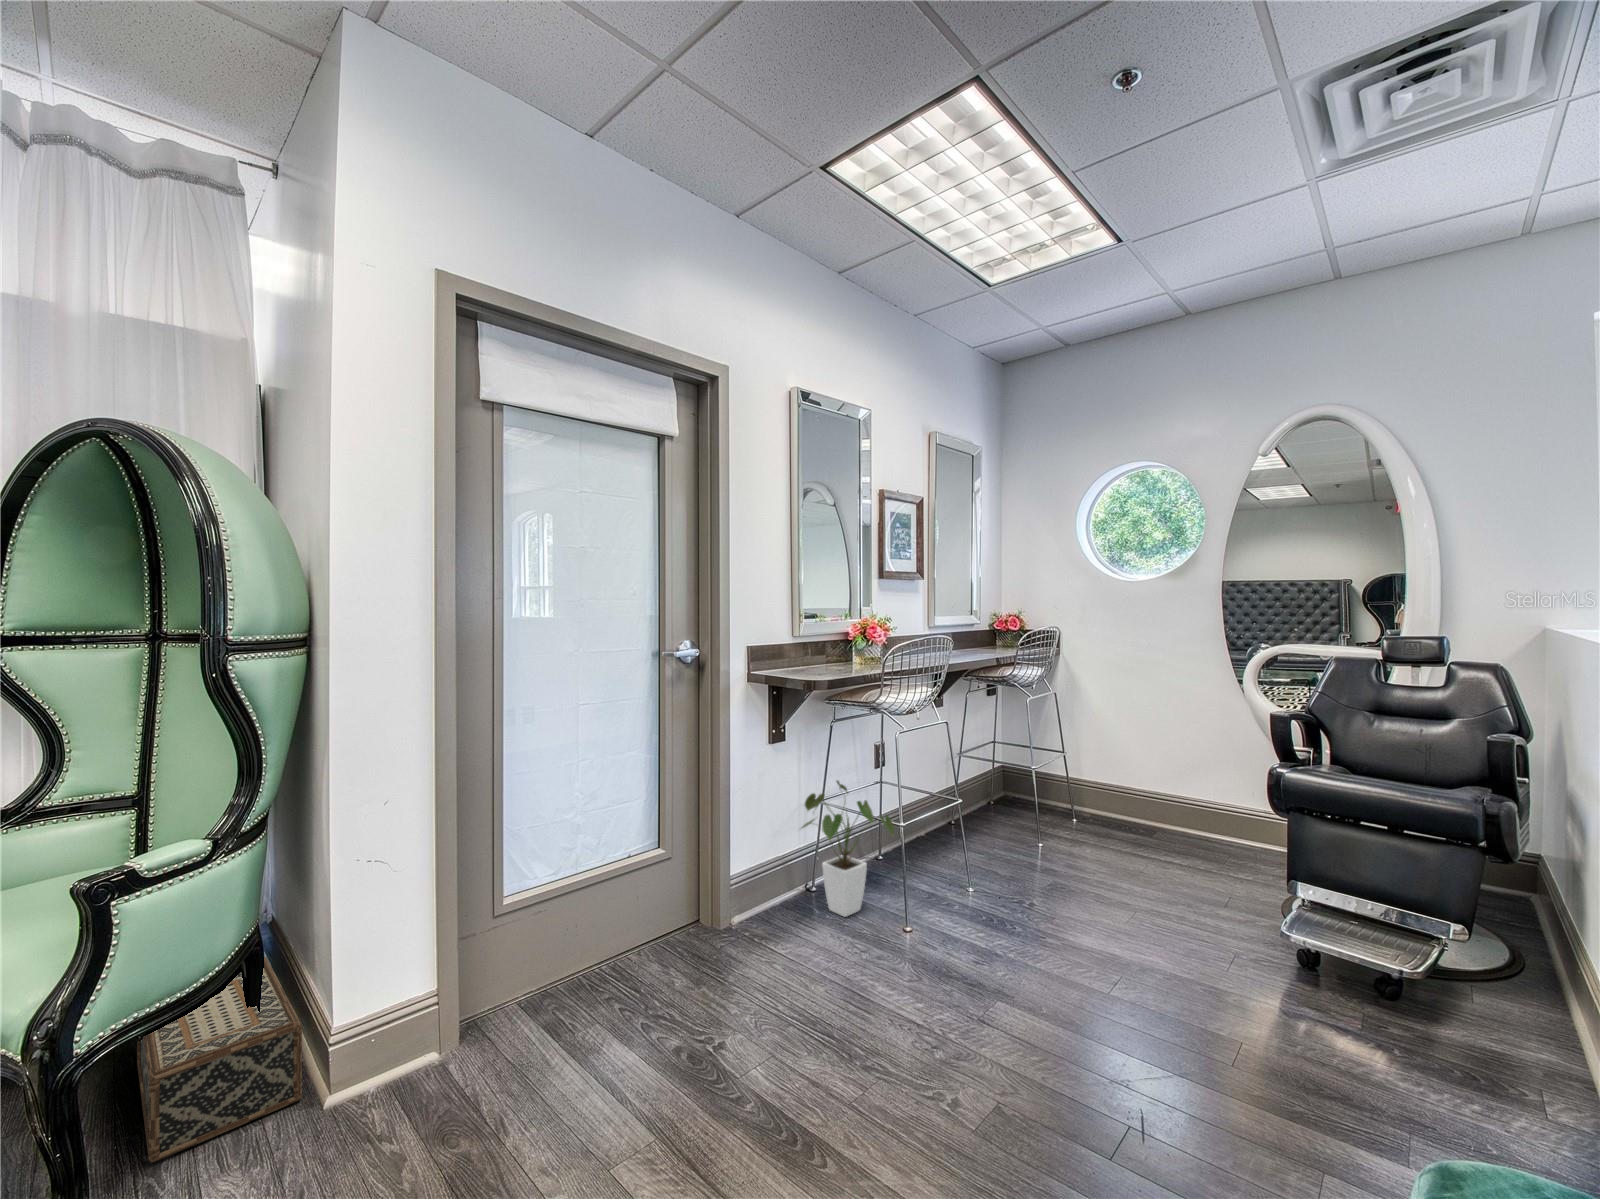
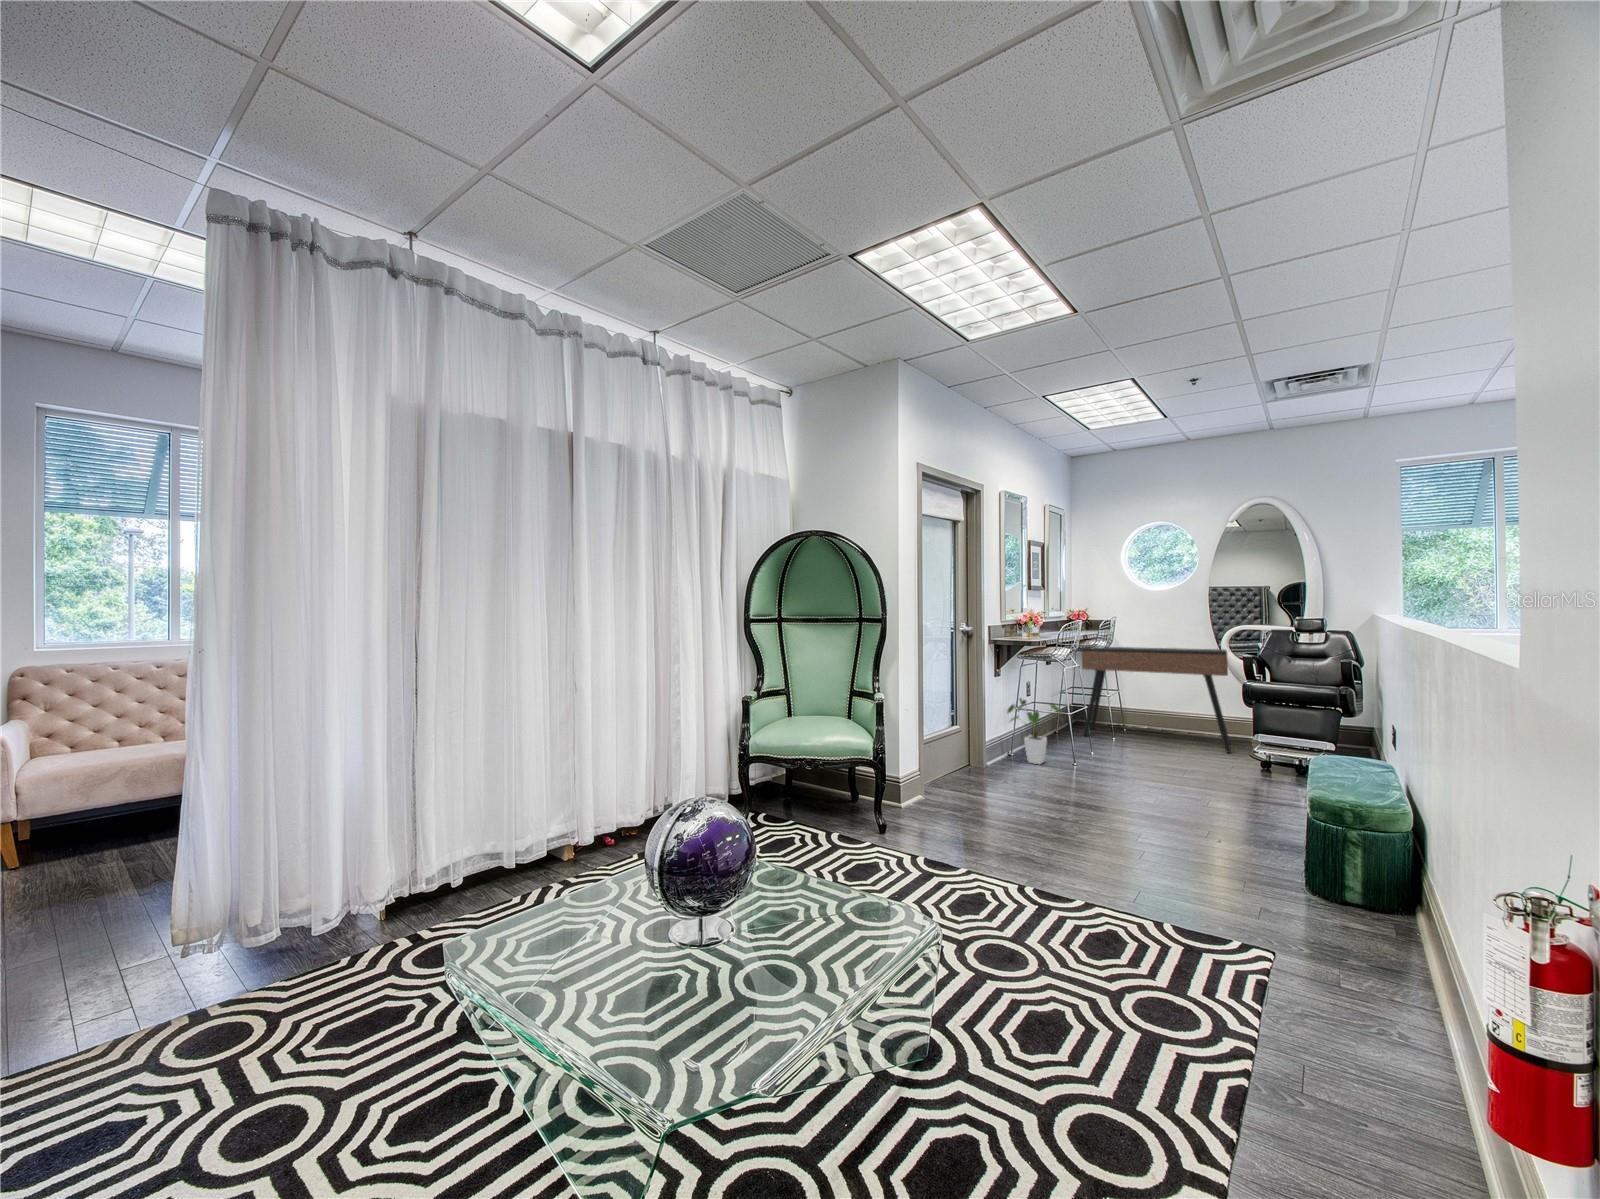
console table: none [1006,676,1268,899] -> present [1082,646,1231,753]
woven basket: present [137,956,302,1163] -> none [790,772,887,837]

